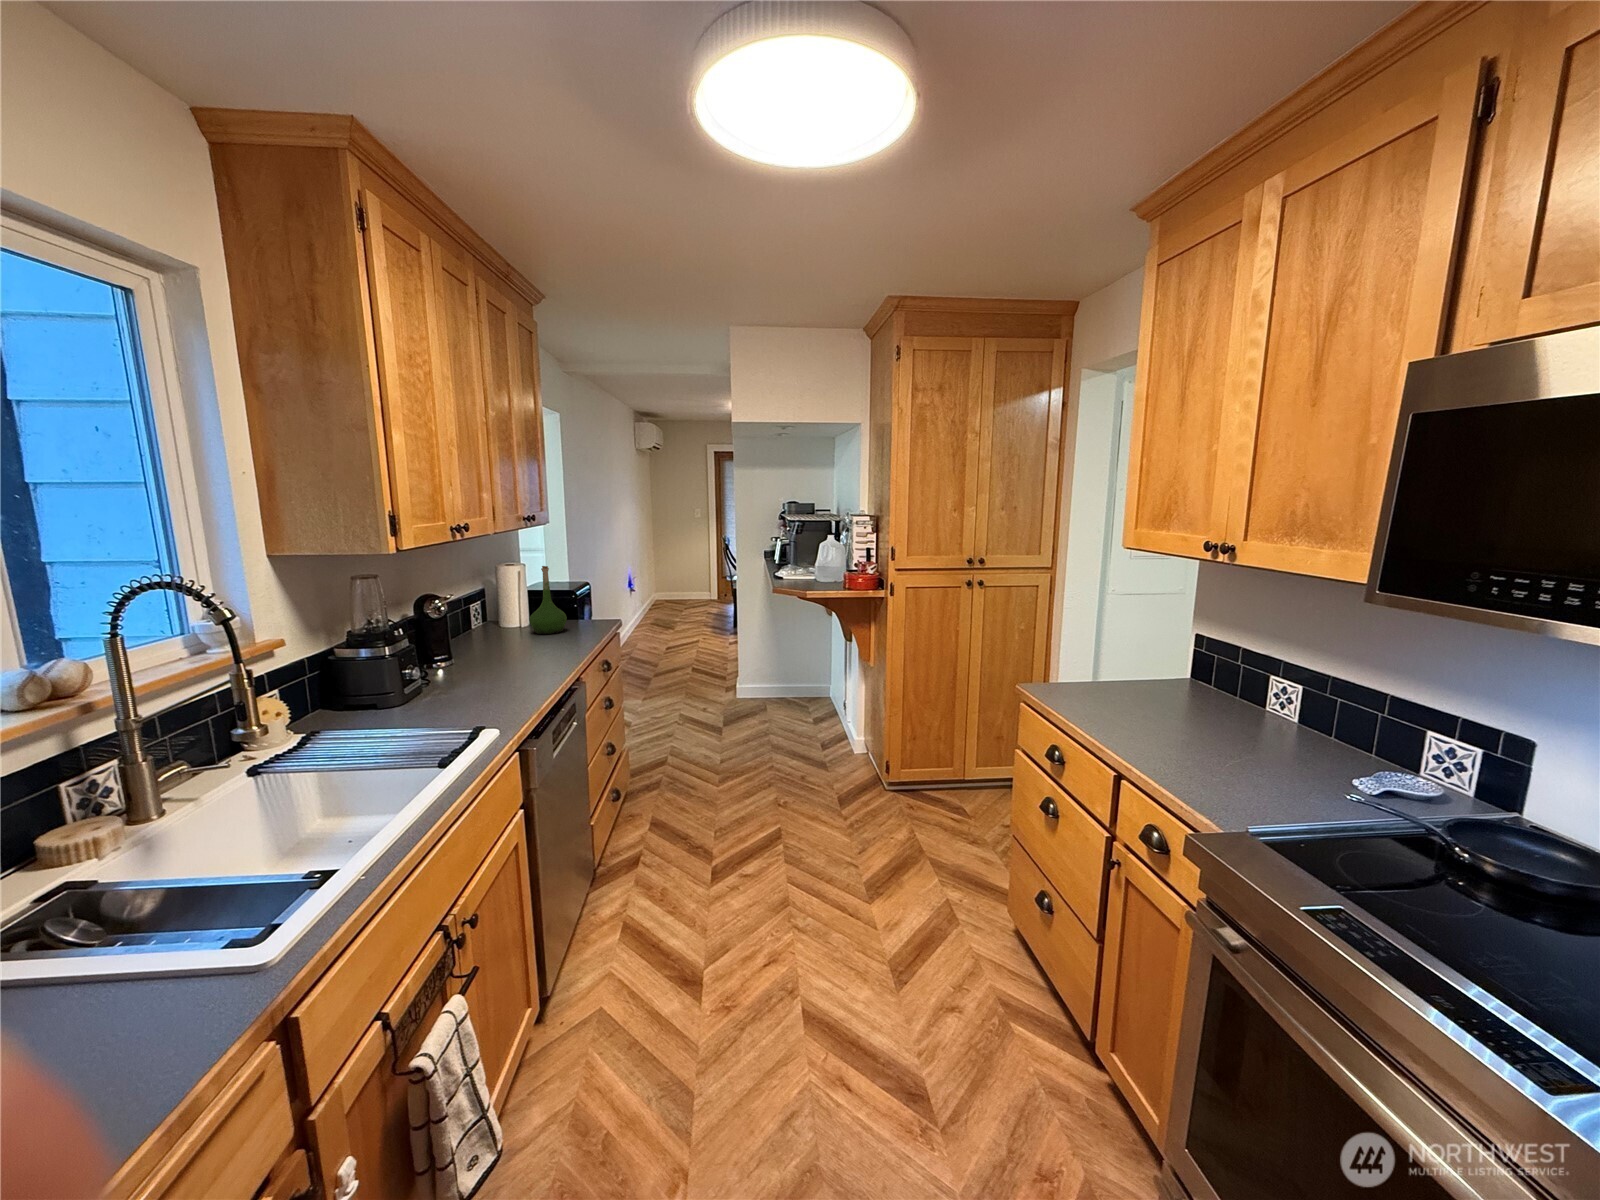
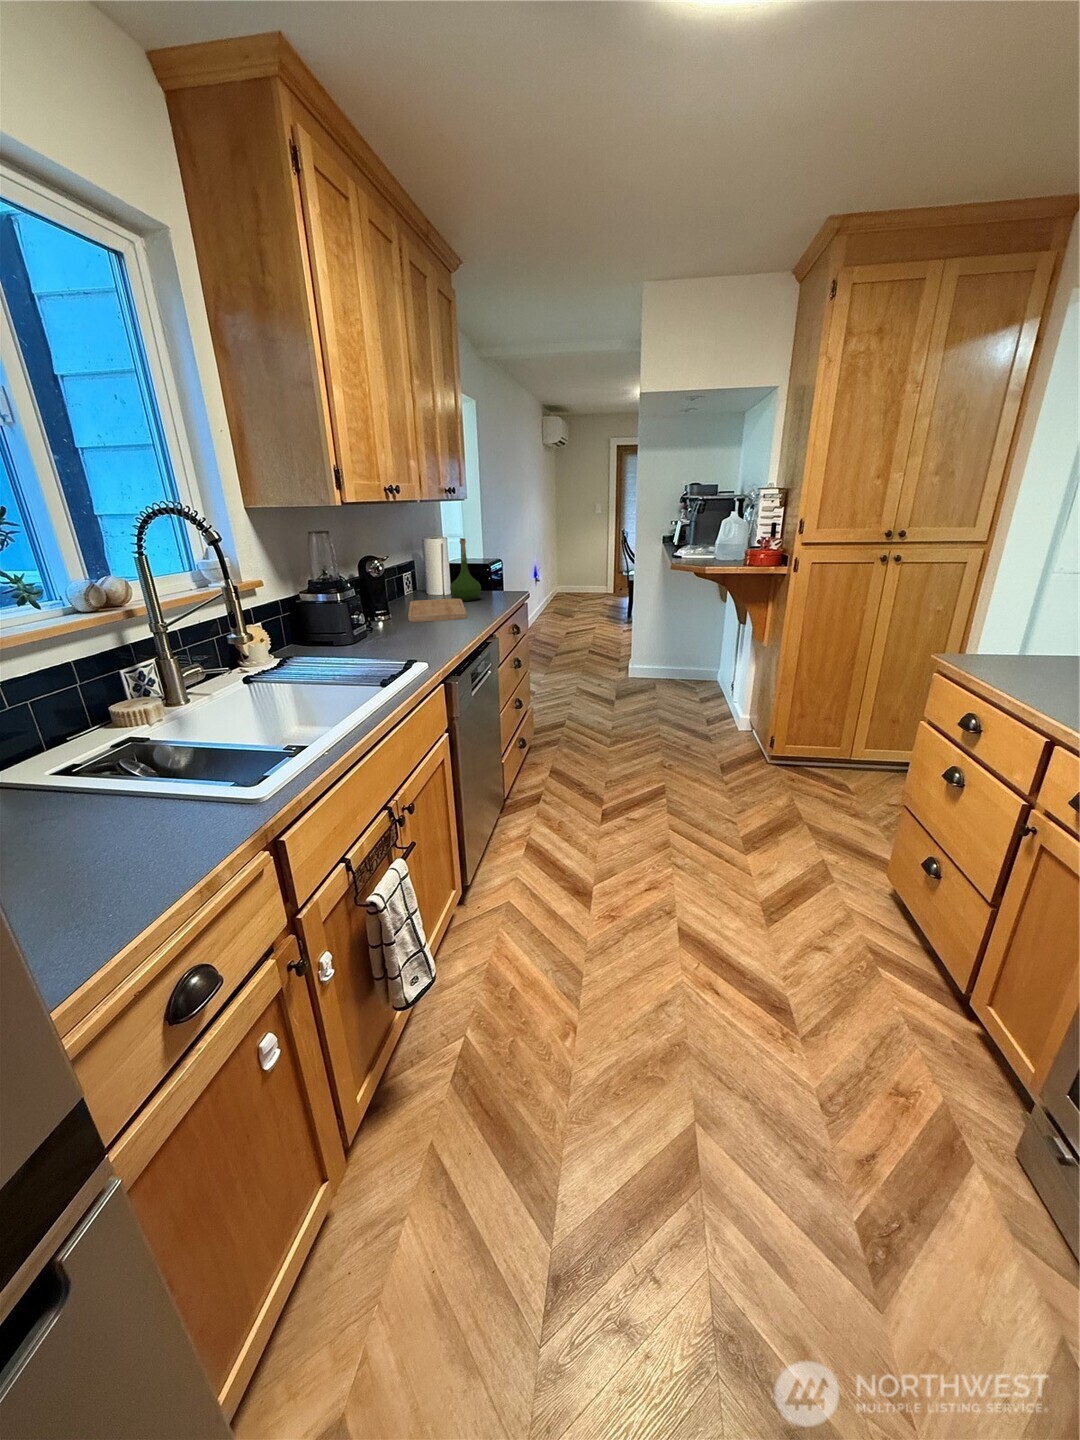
cutting board: none [477,633,549,667] -> present [408,599,466,622]

